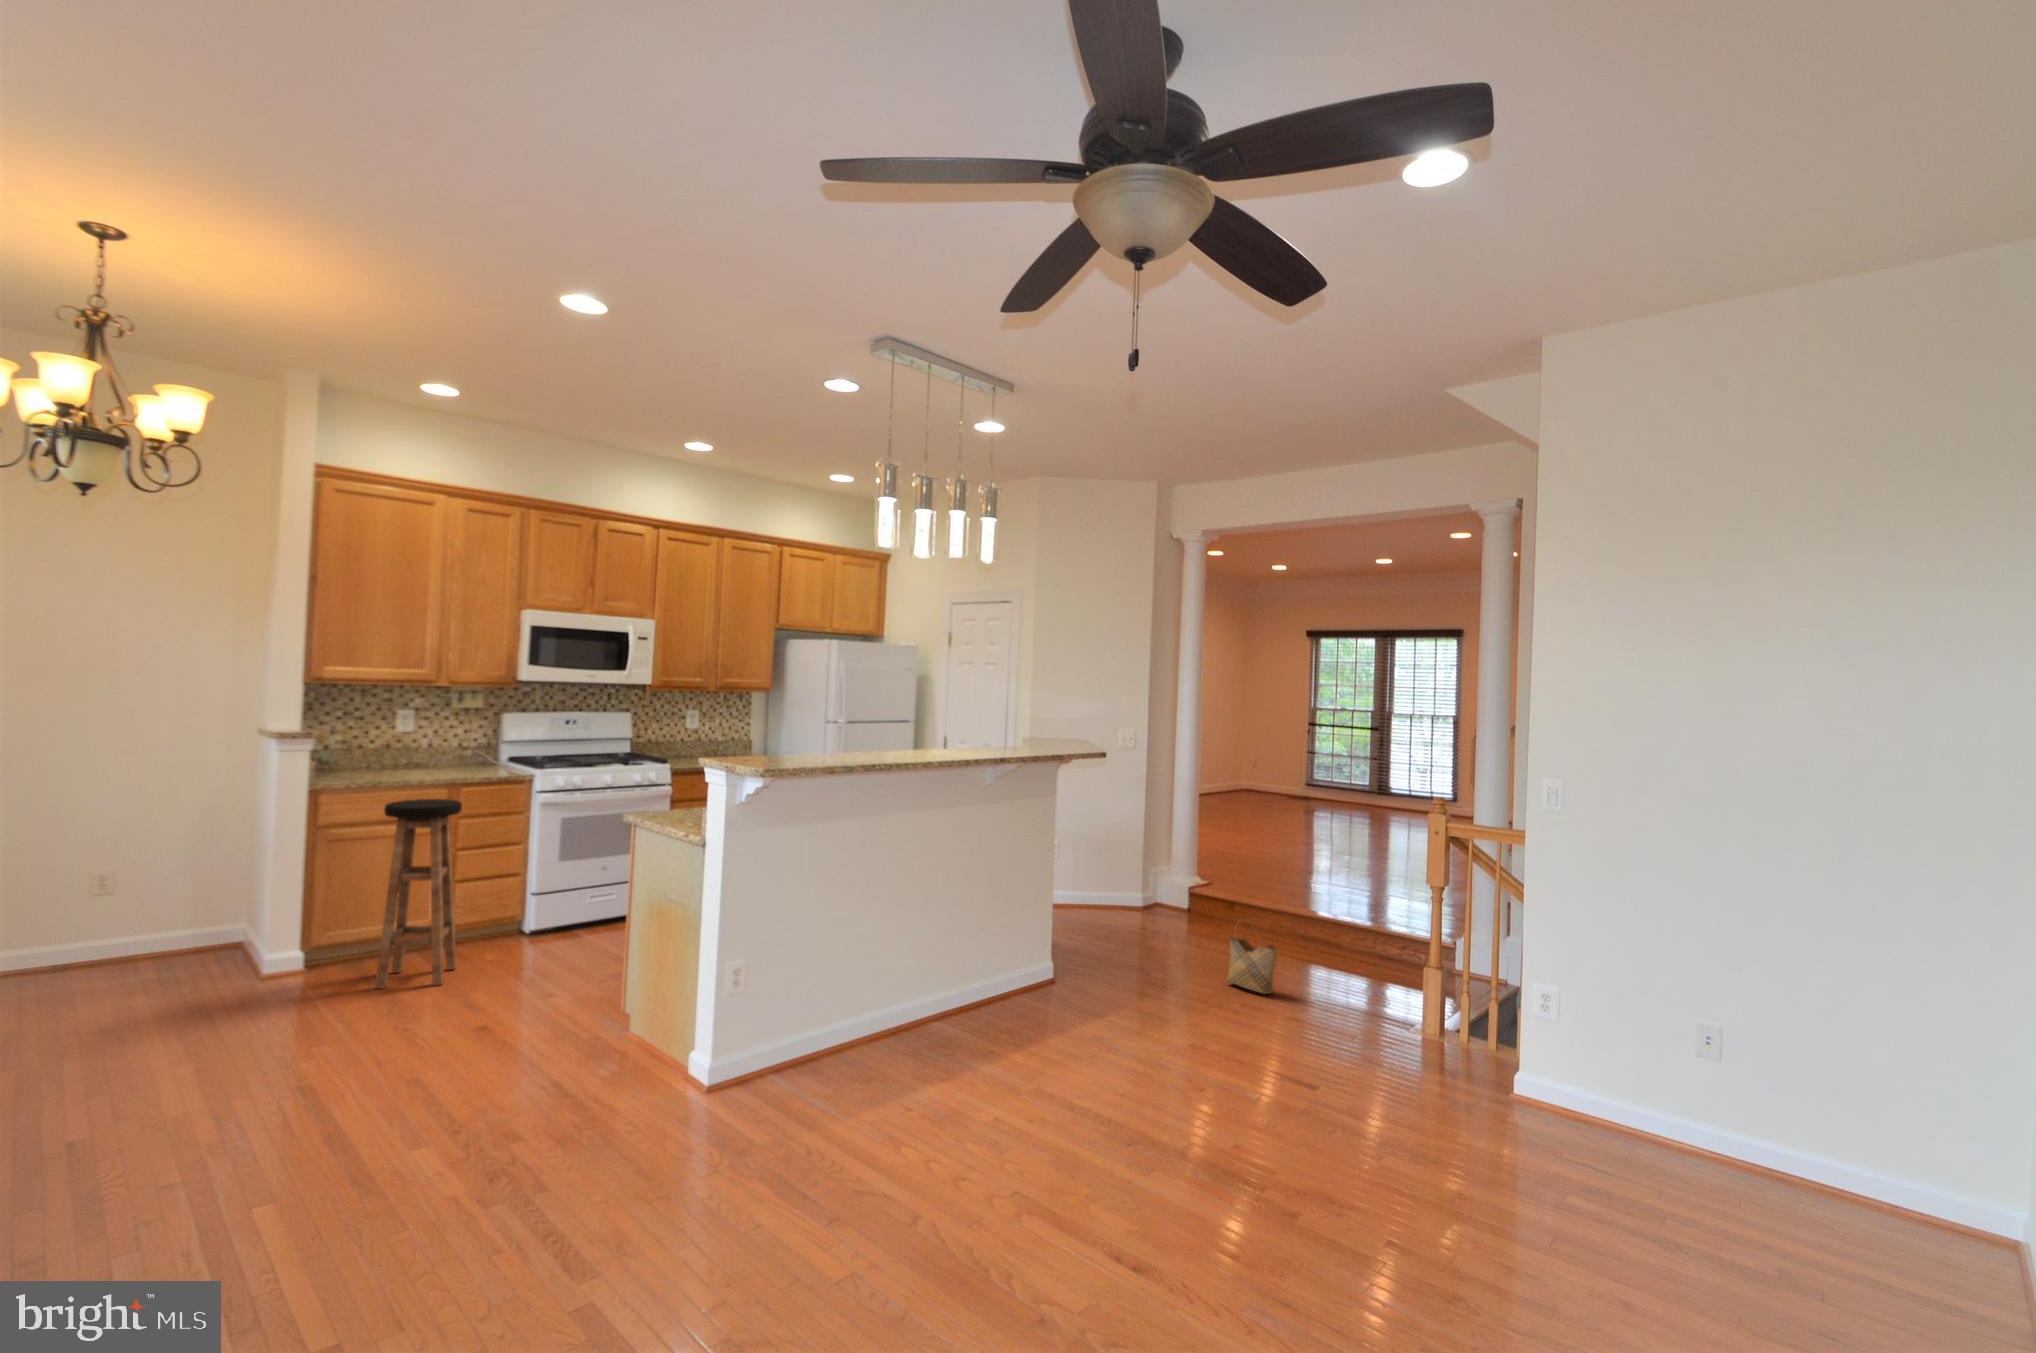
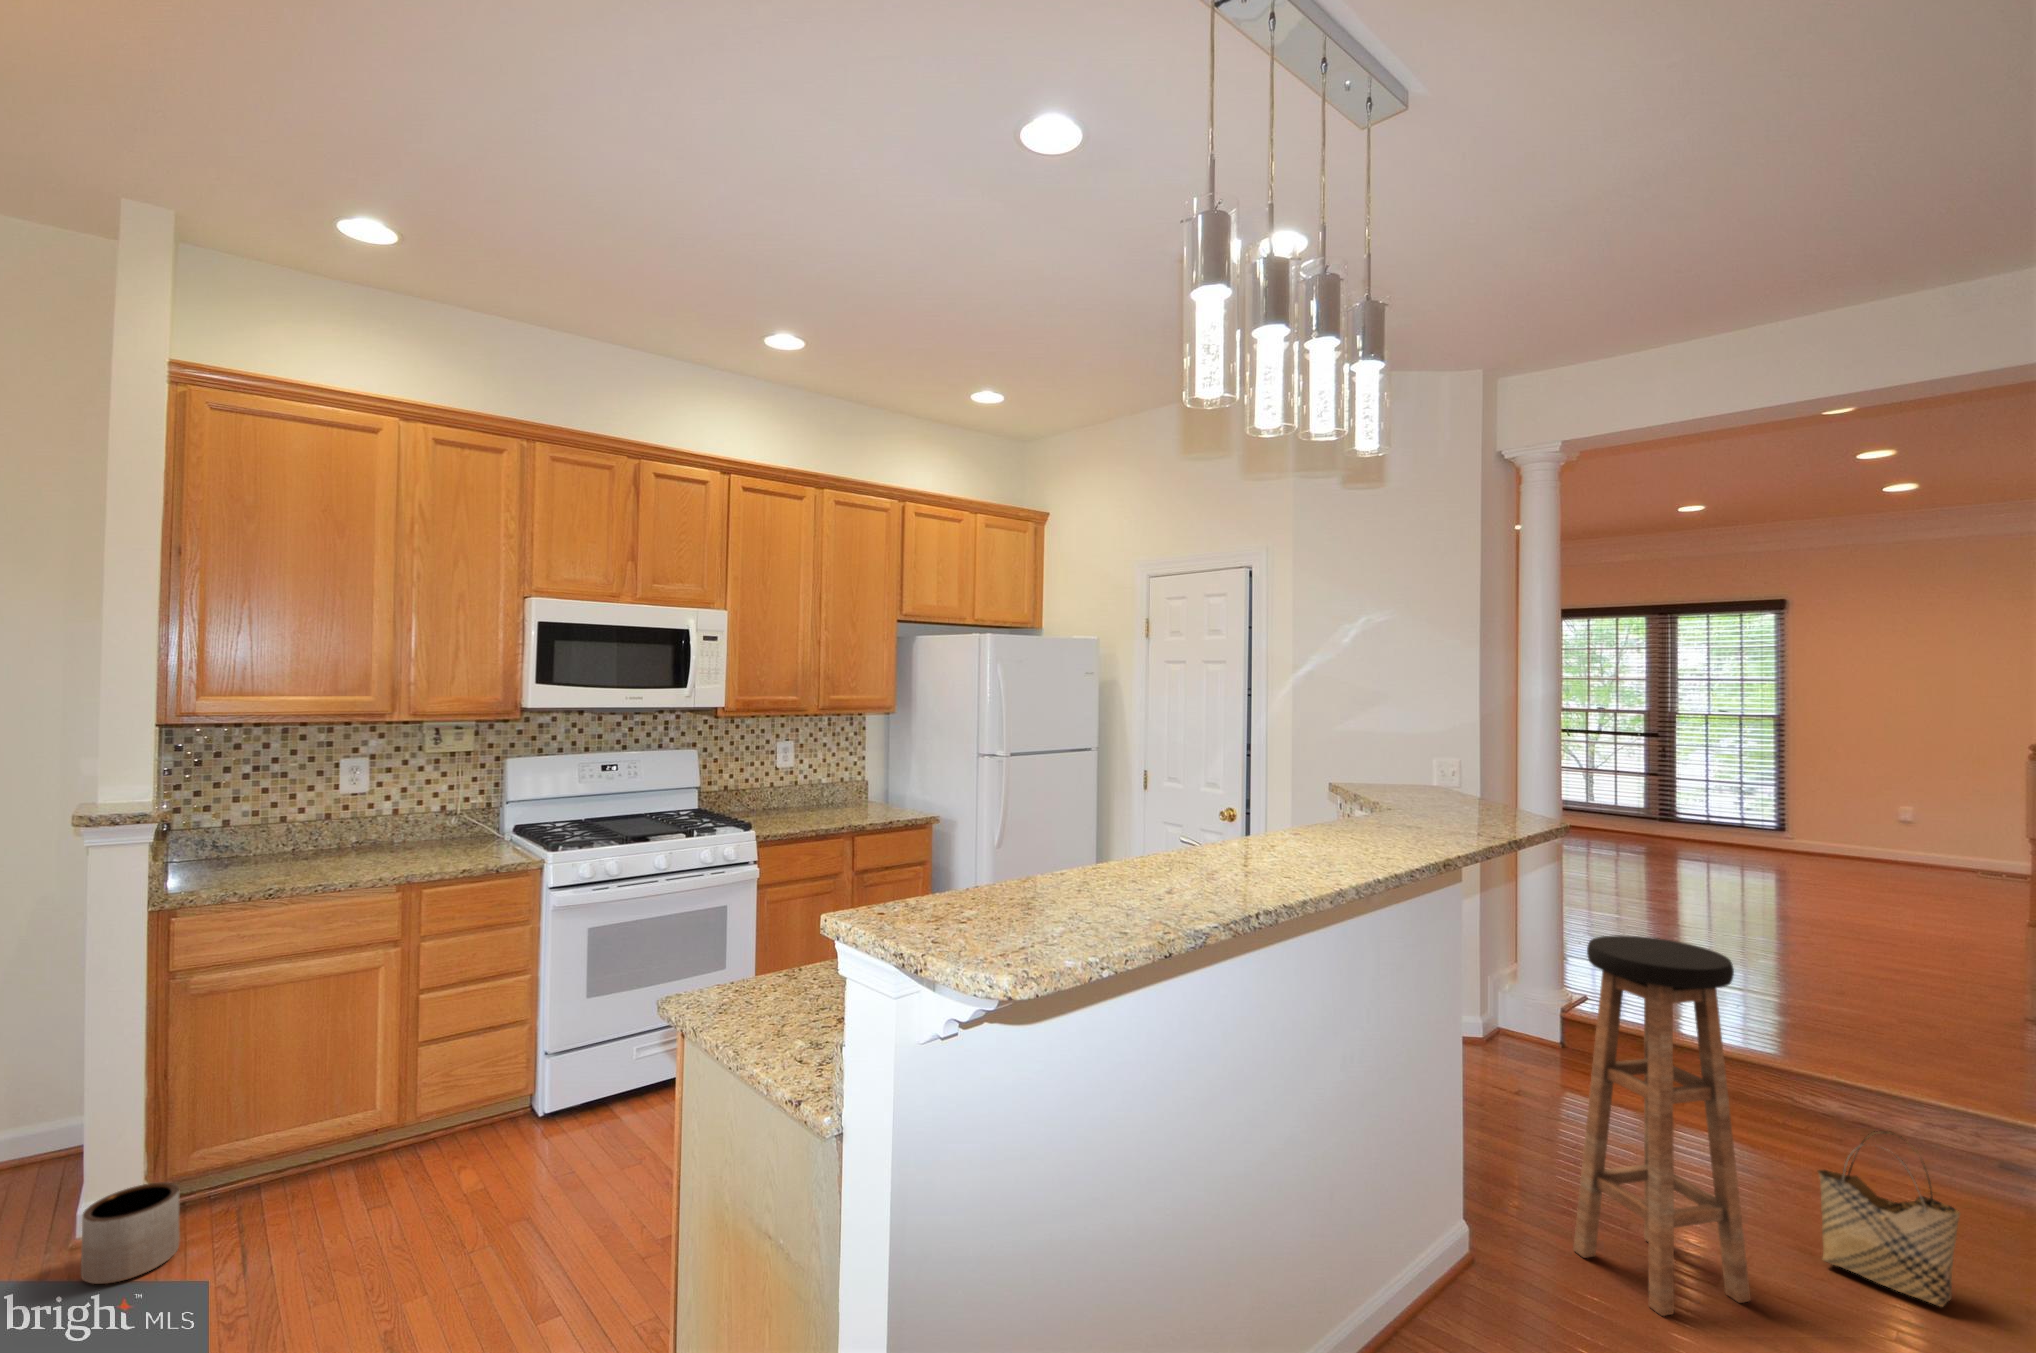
bar stool: present [375,799,462,989] -> present [1574,935,1751,1316]
planter: none [284,941,335,988] -> present [81,1182,180,1284]

